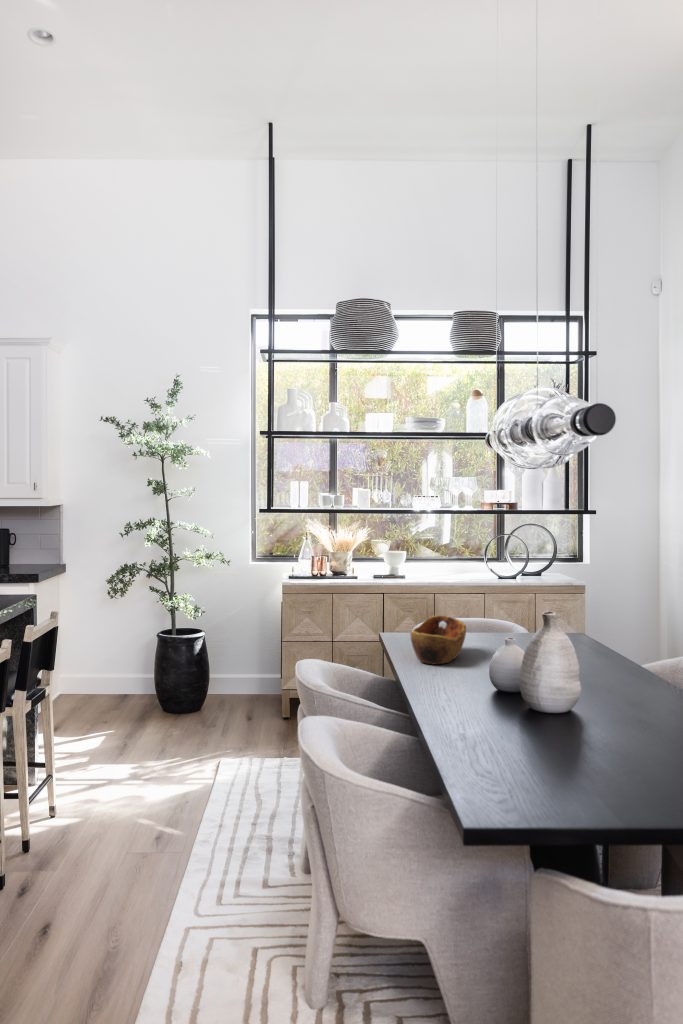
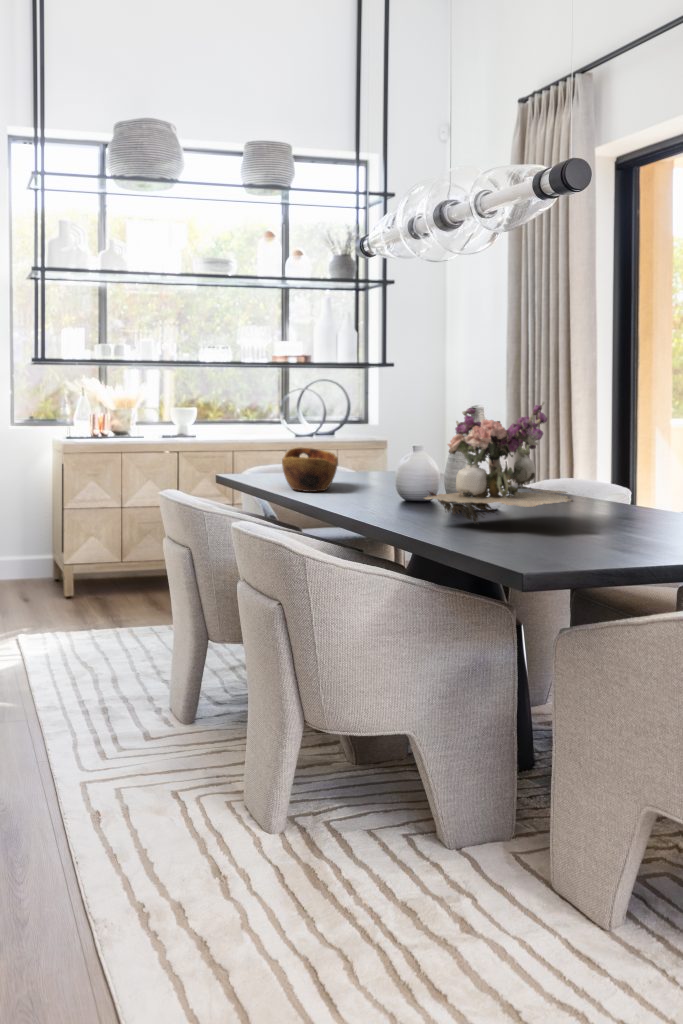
flower arrangement: none [466,612,623,734] -> present [425,402,573,523]

